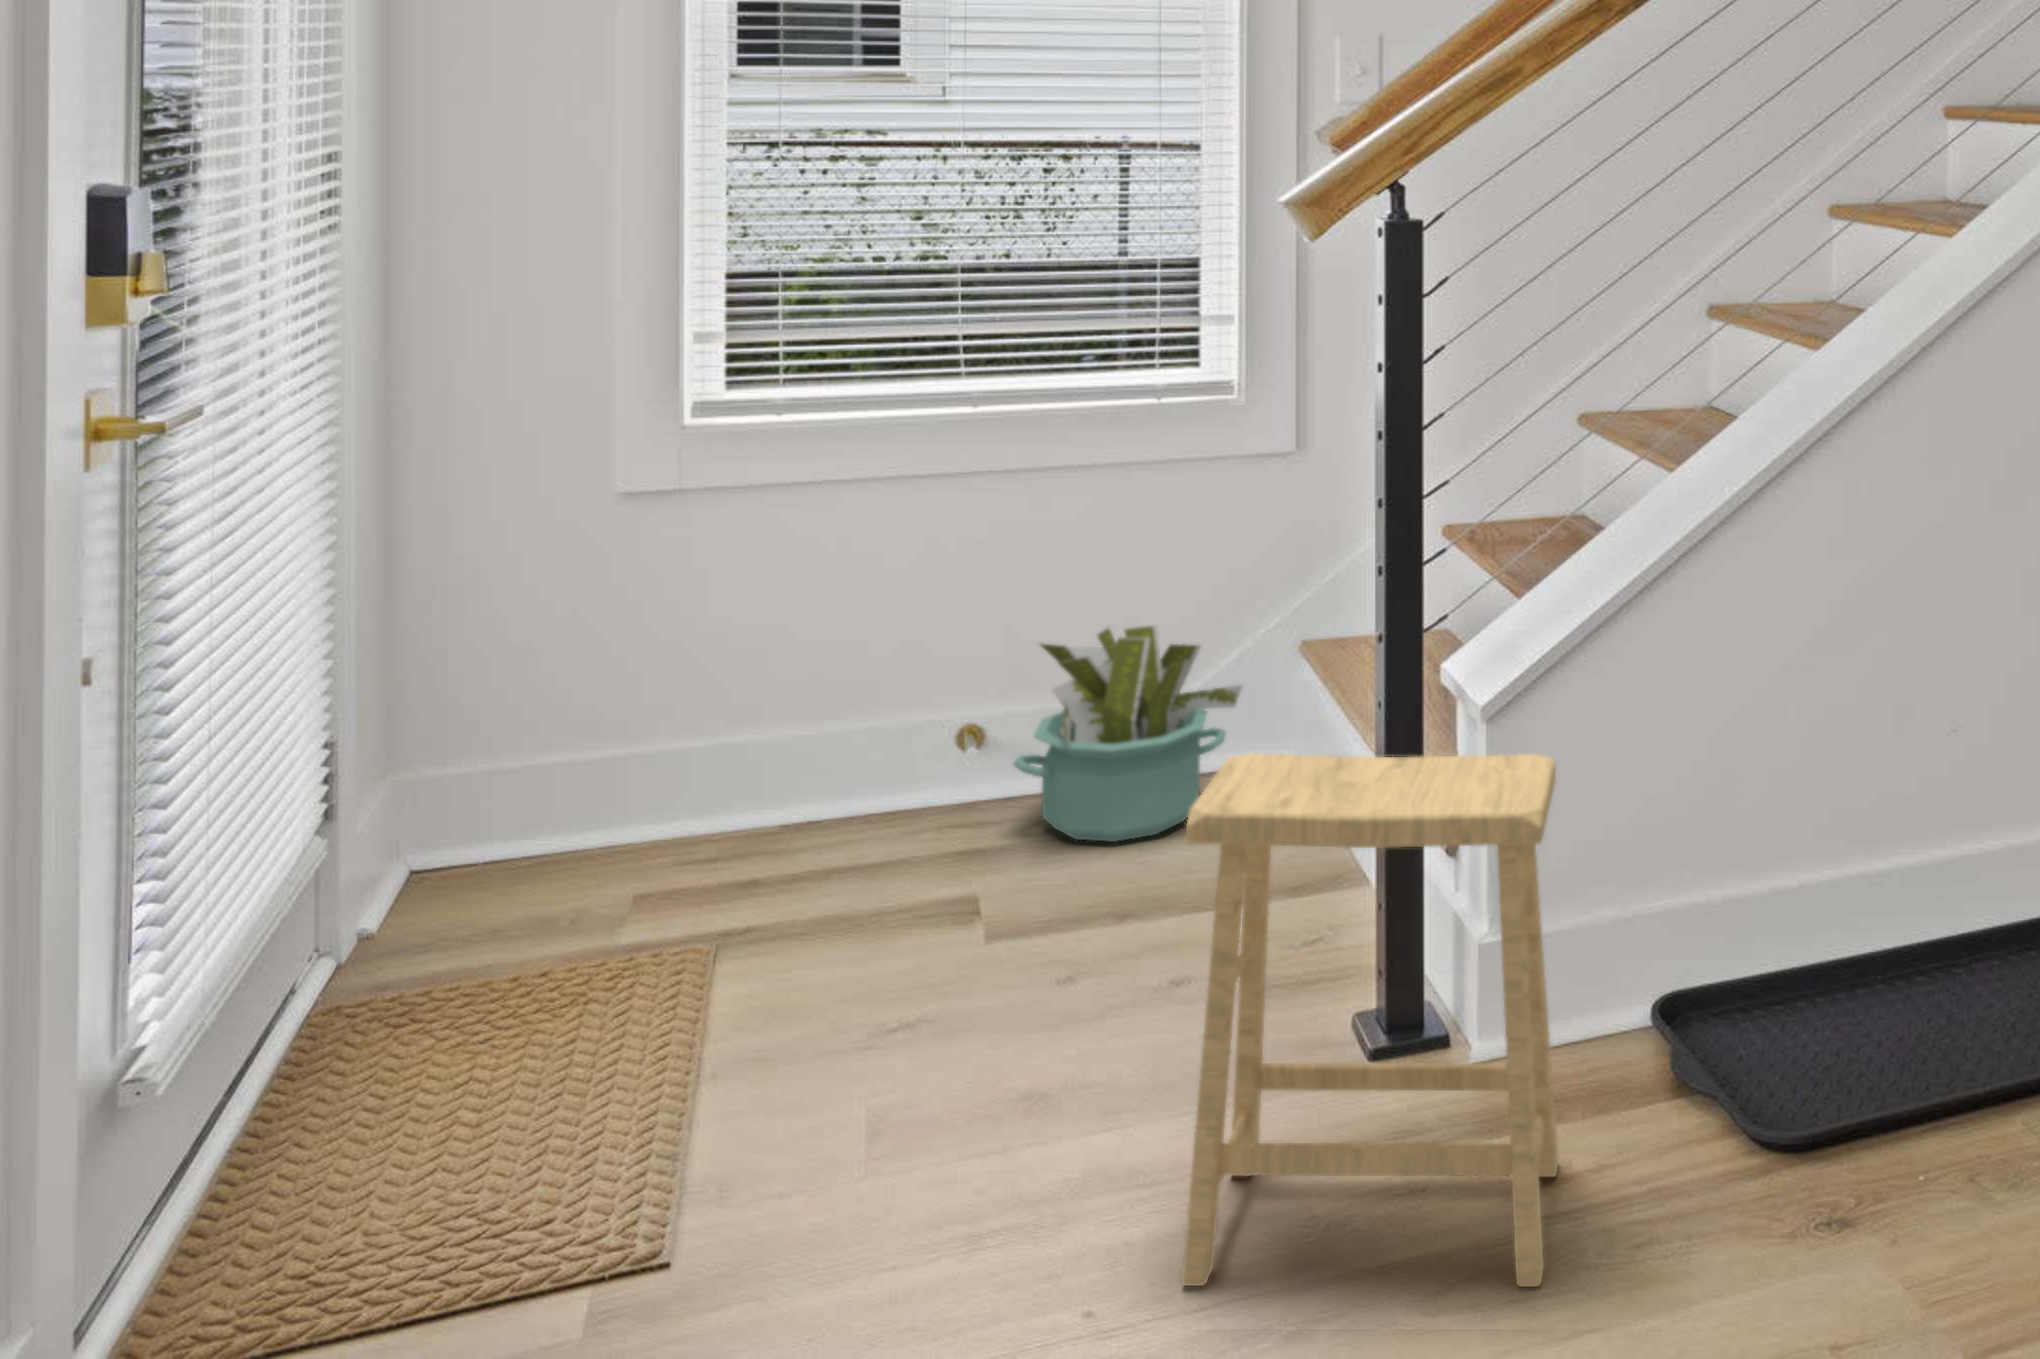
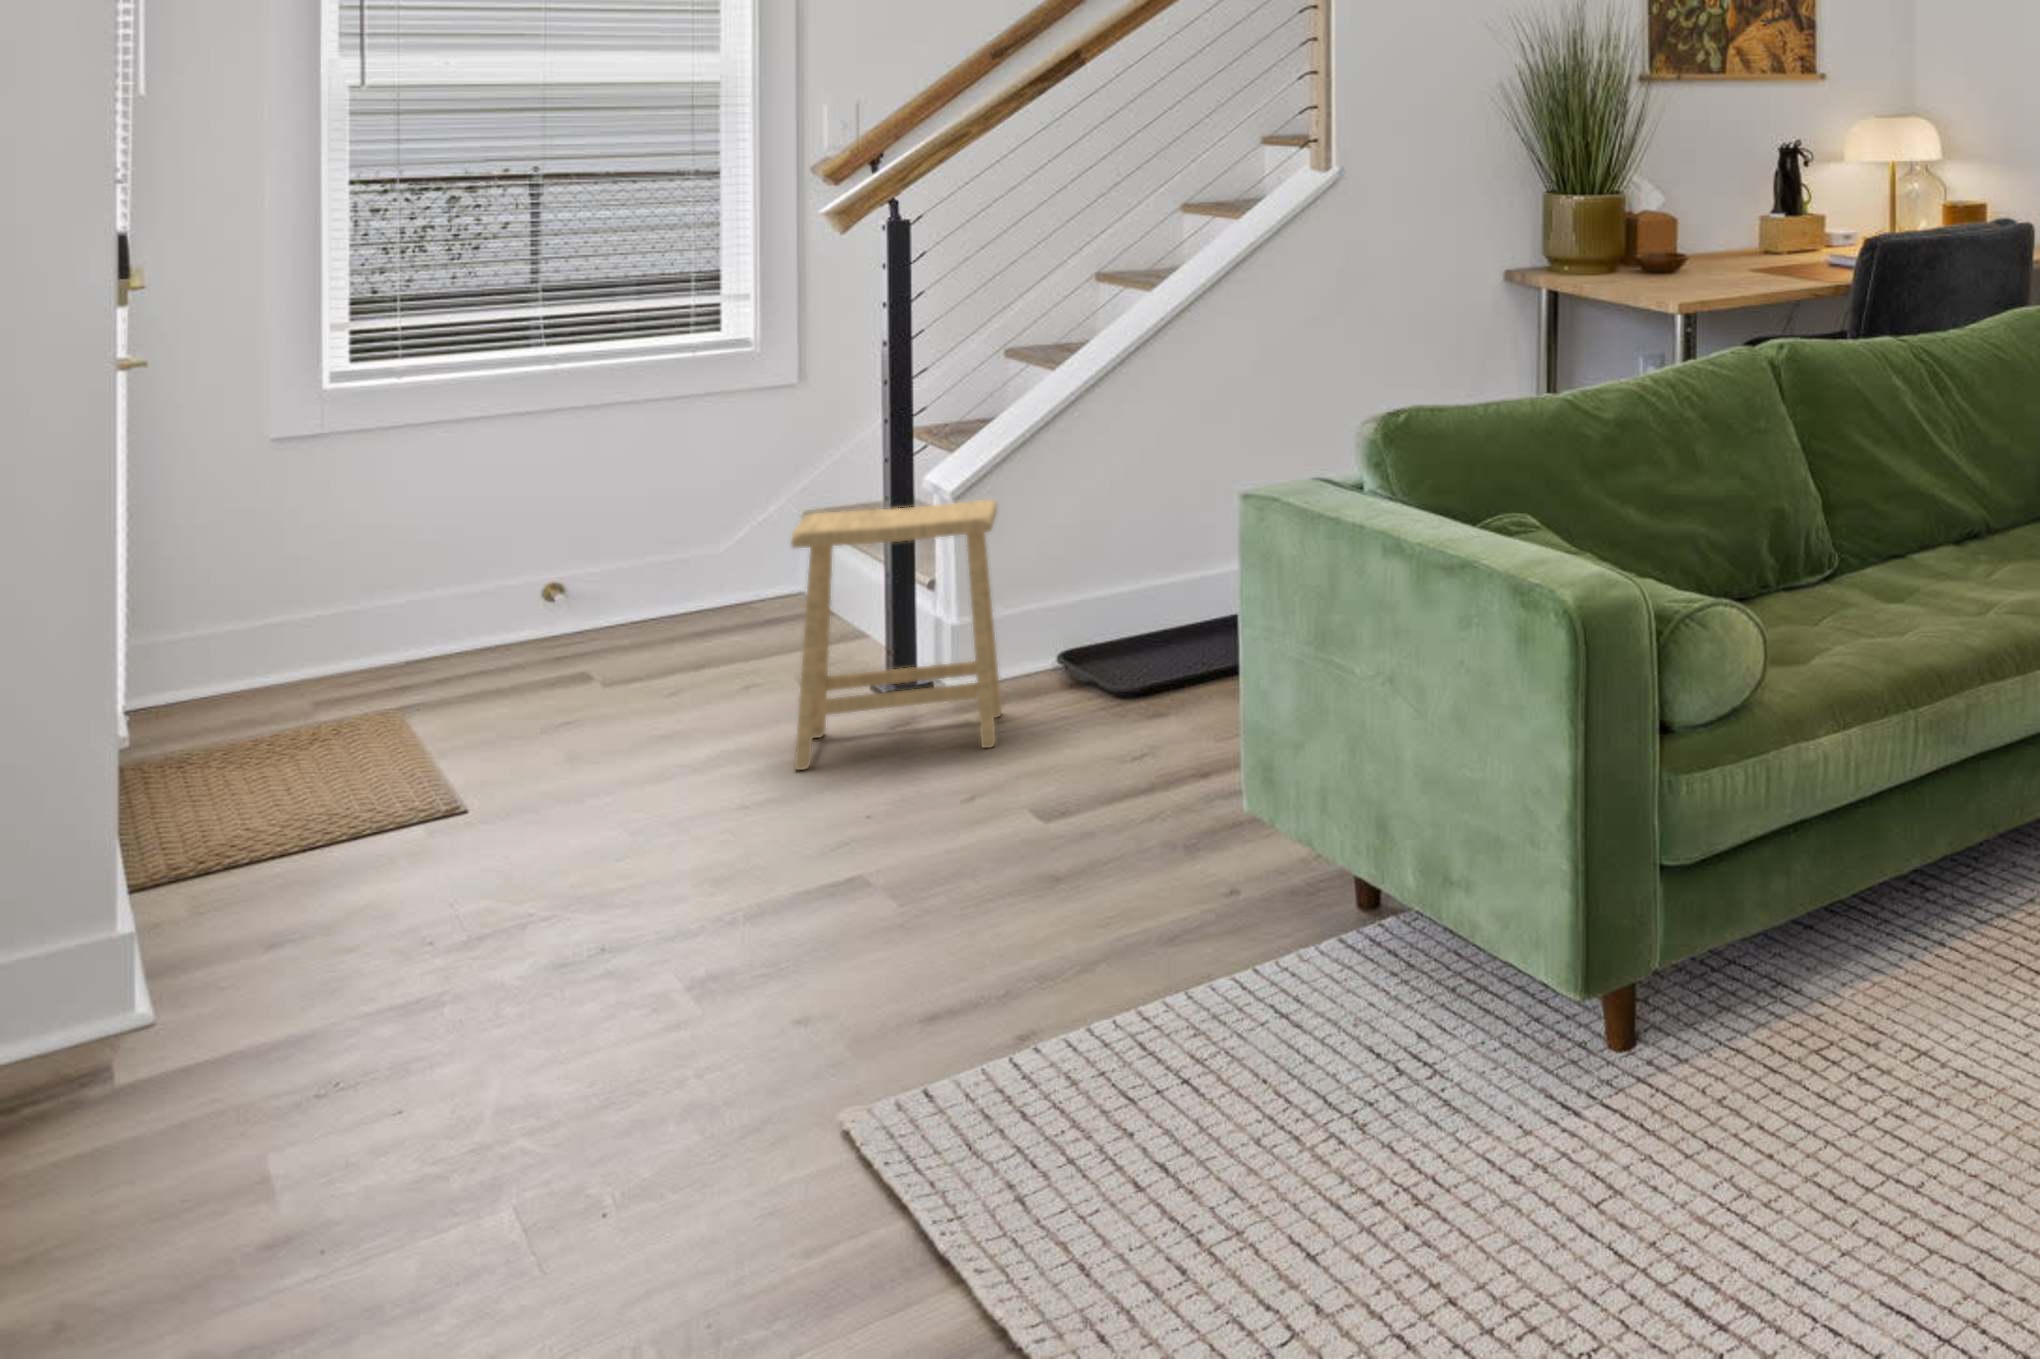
decorative plant: present [1014,625,1243,842] -> none [598,497,764,637]

